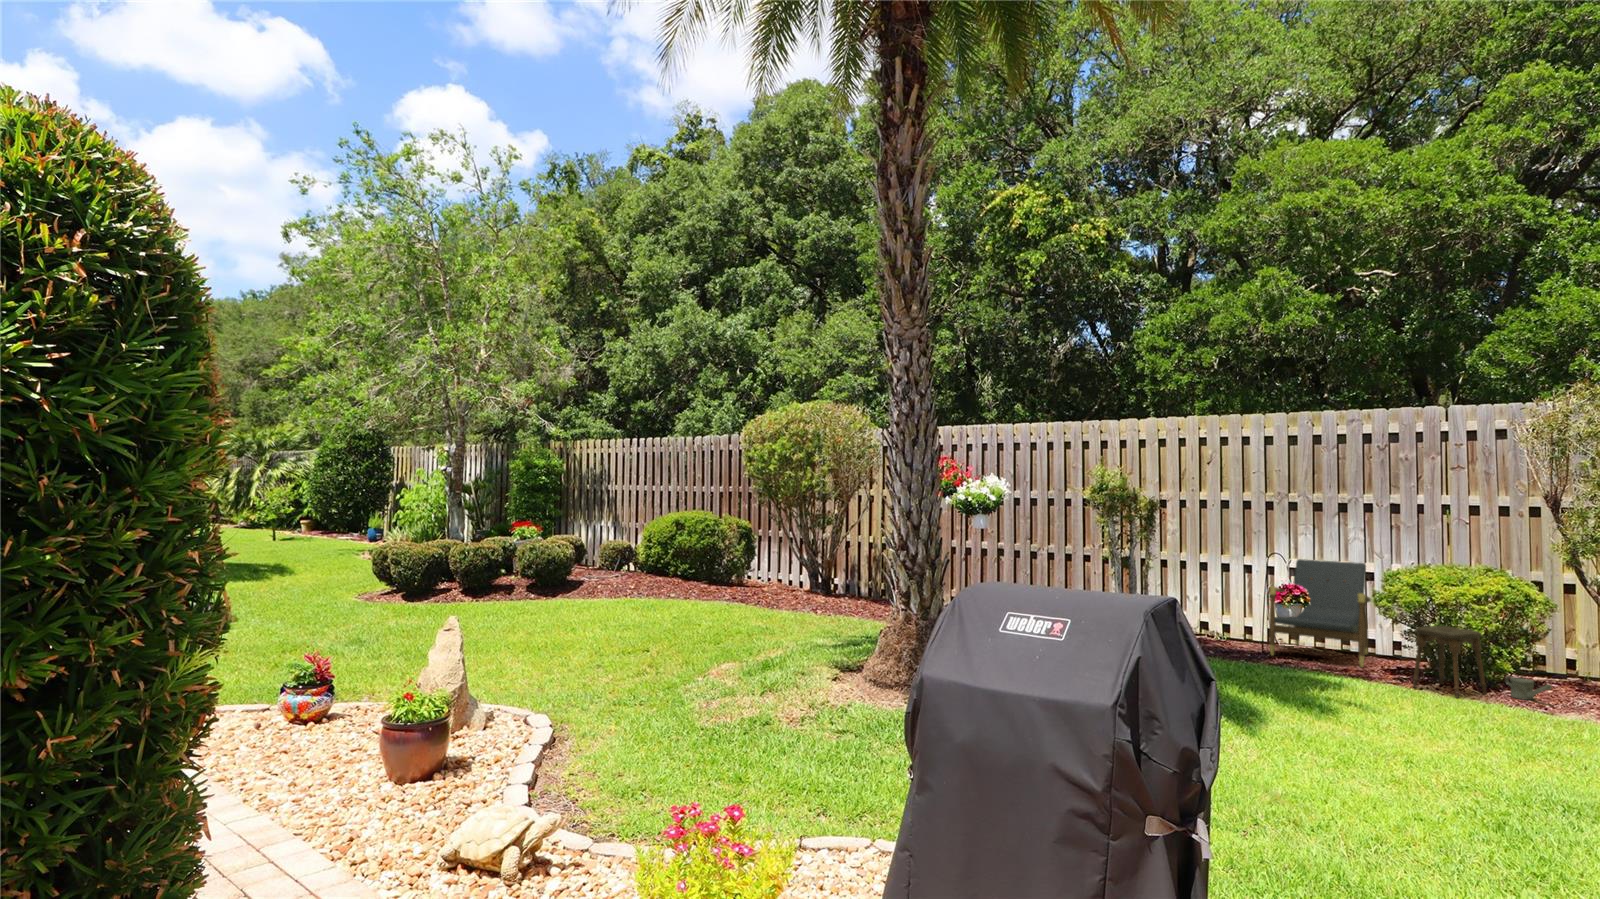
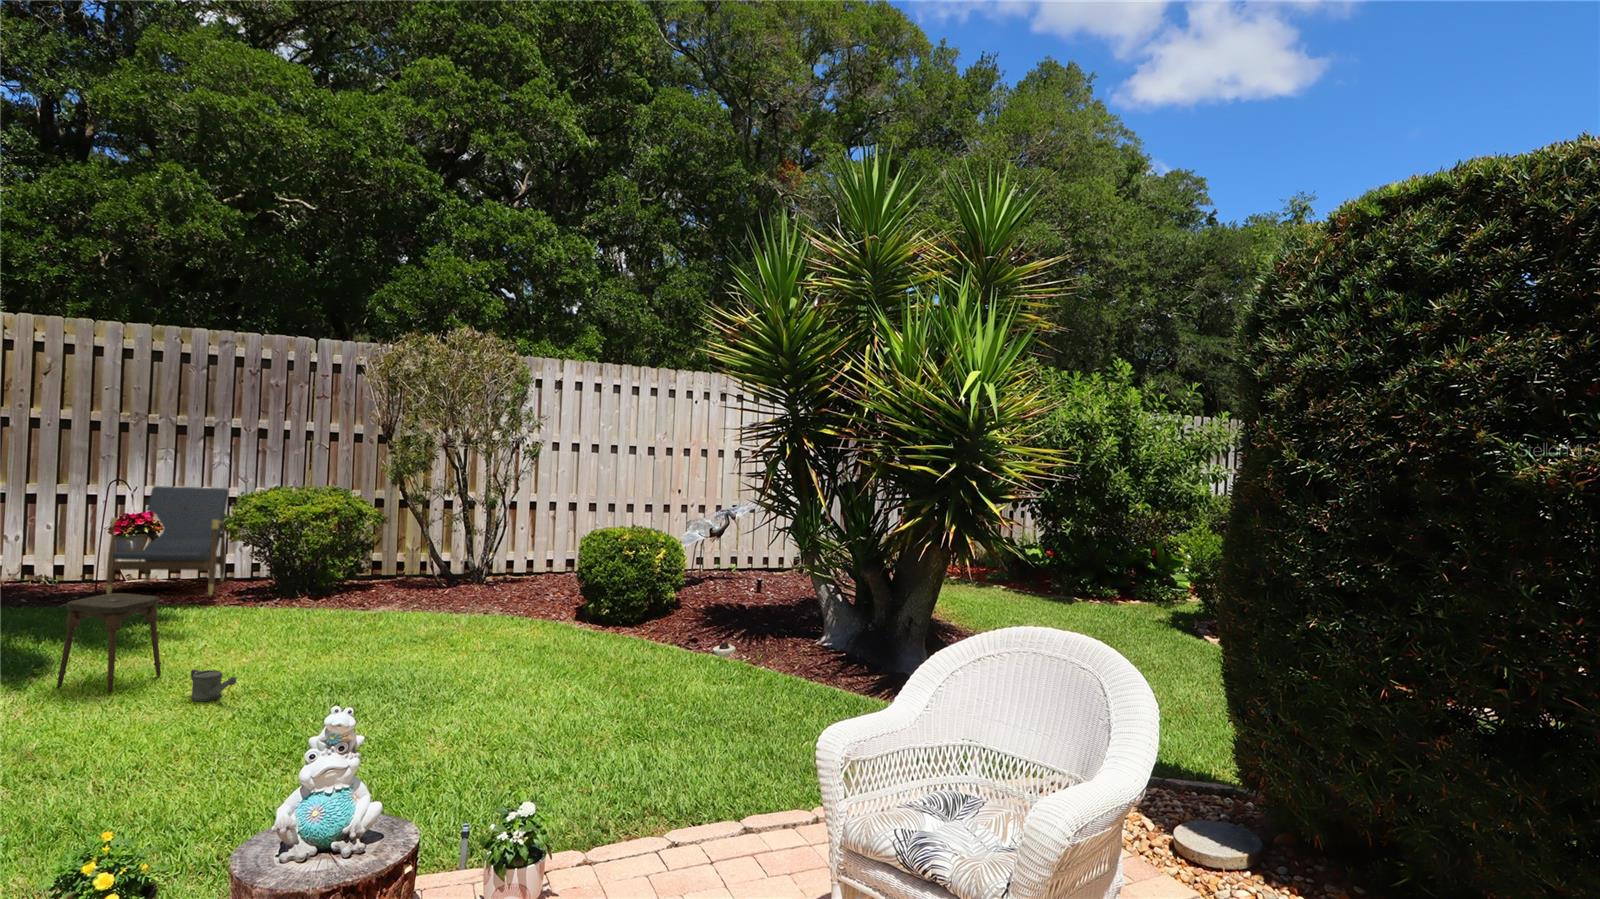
stool: present [1413,626,1486,698] -> present [57,593,161,692]
watering can: present [1505,676,1552,700] -> present [191,669,236,701]

